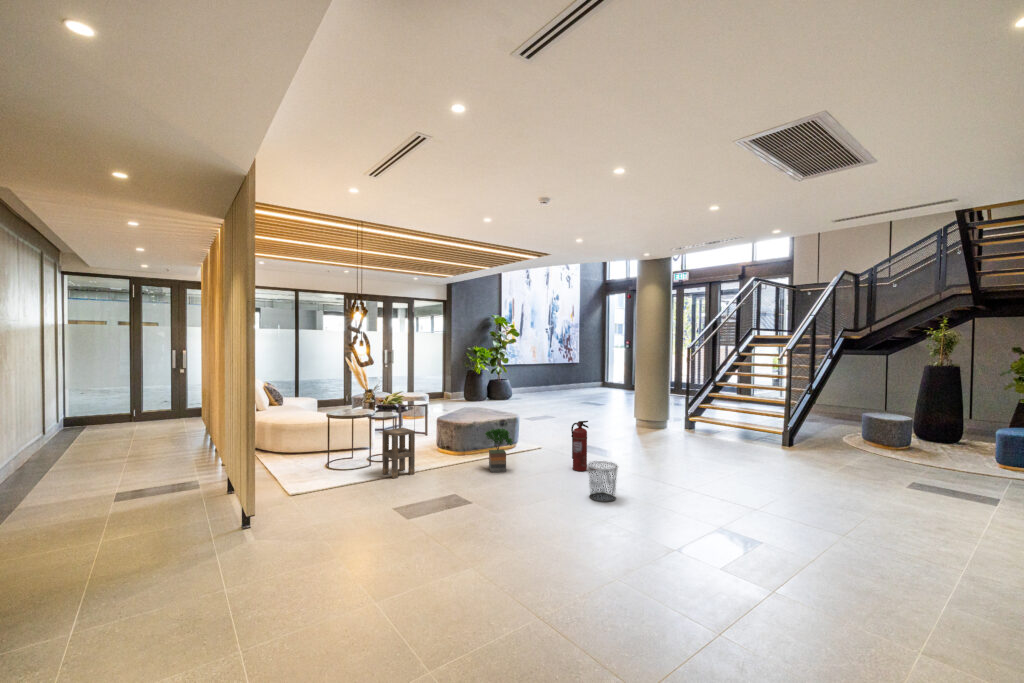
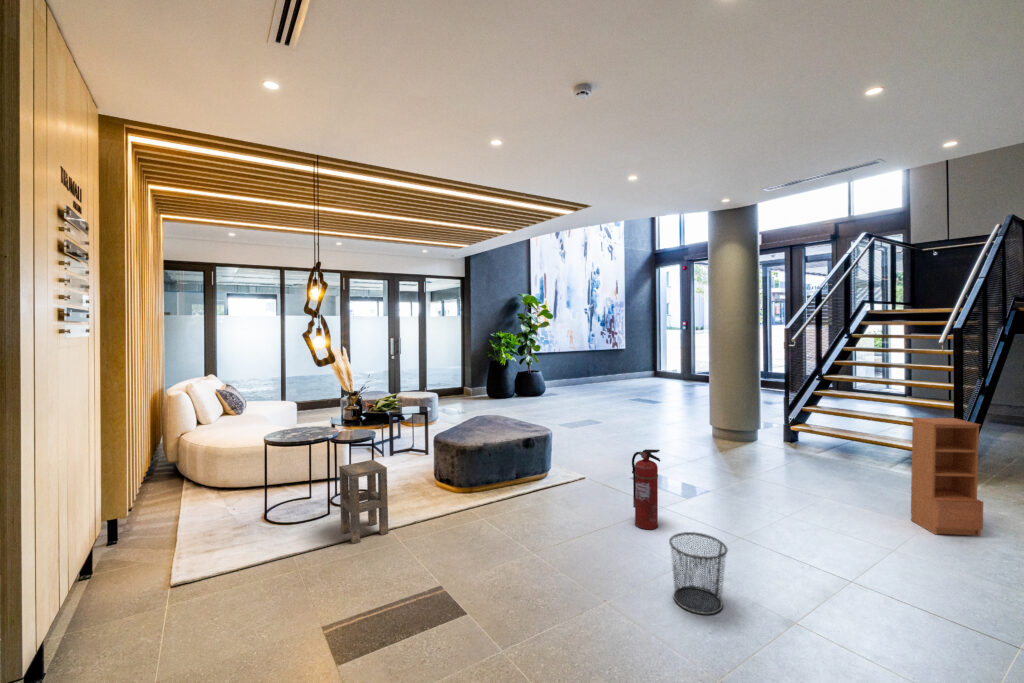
bookcase: none [741,403,777,473] -> present [911,418,983,536]
potted tree: present [485,429,512,472] -> none [495,459,540,530]

